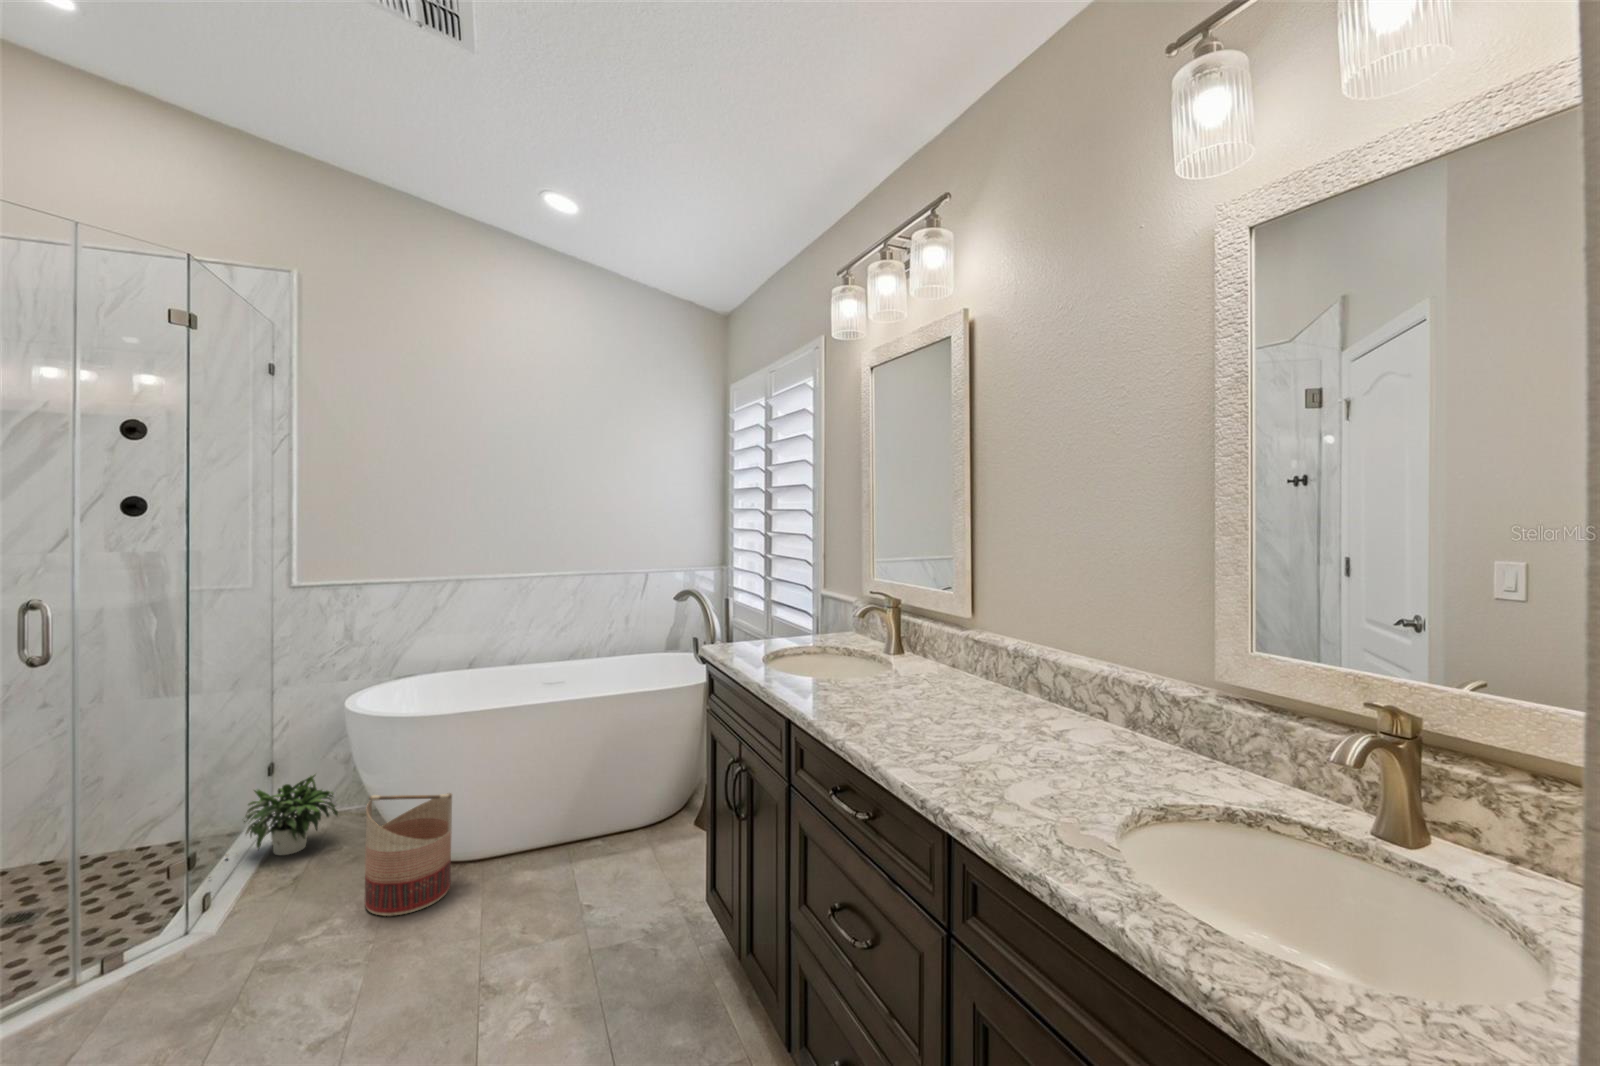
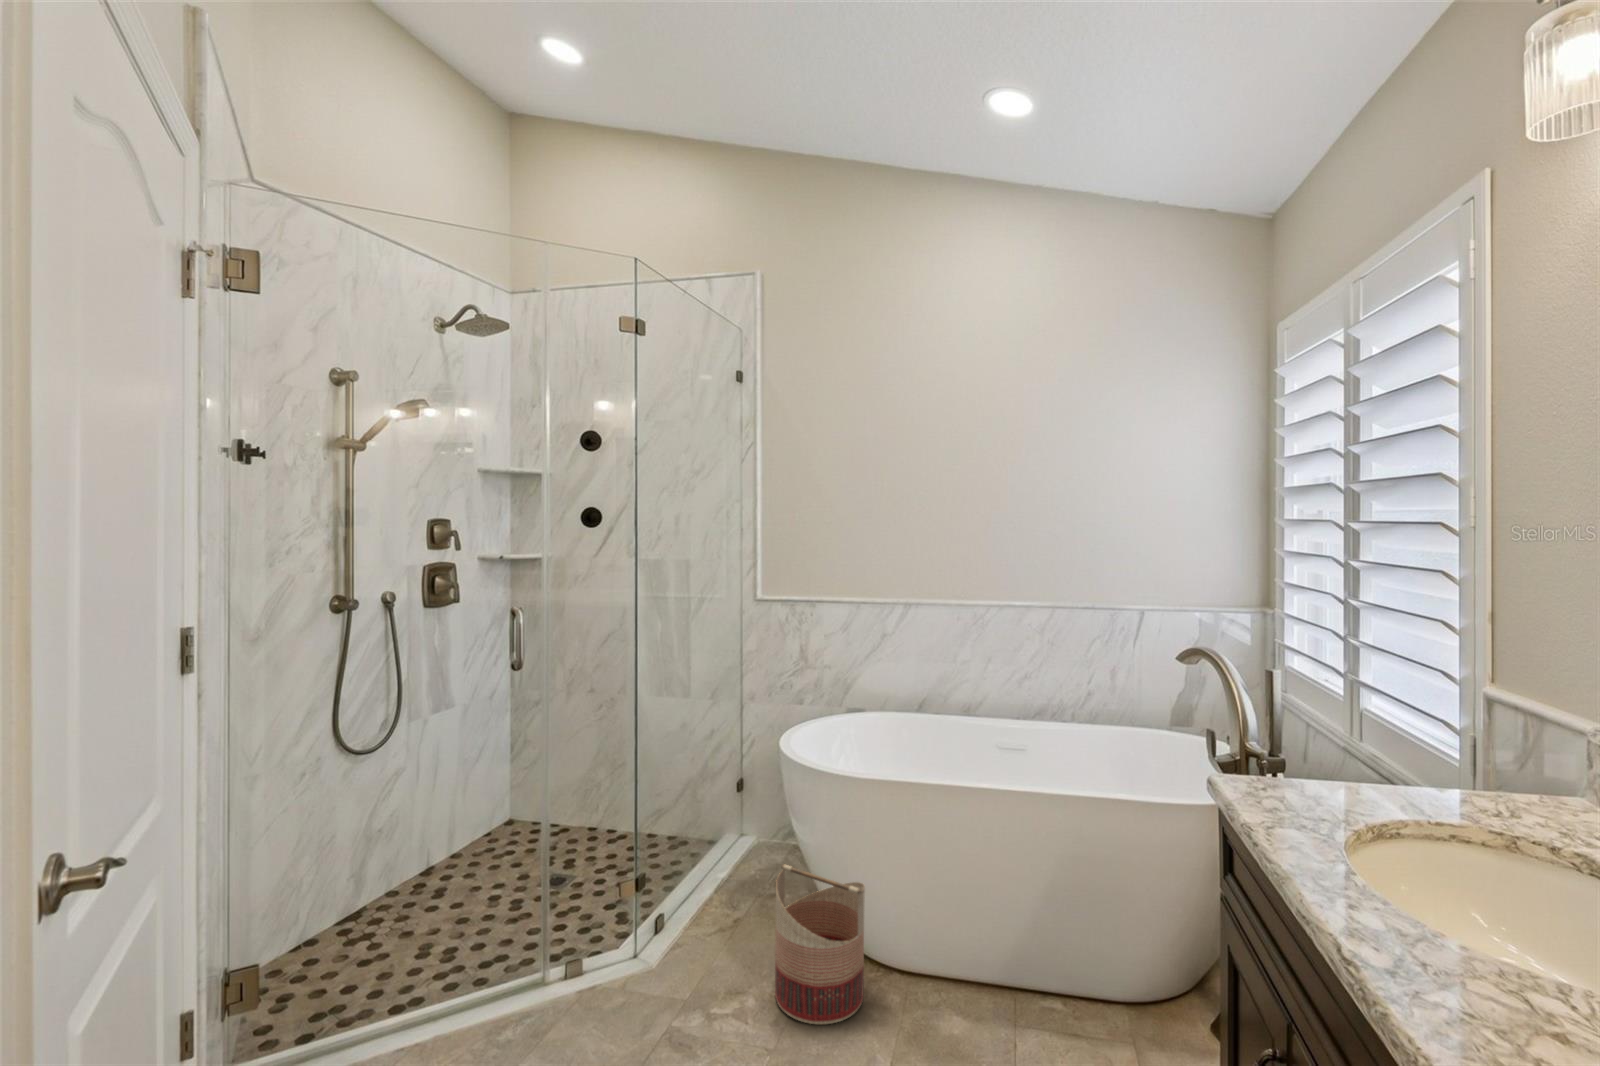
potted plant: present [210,774,338,878] -> none [668,810,777,898]

